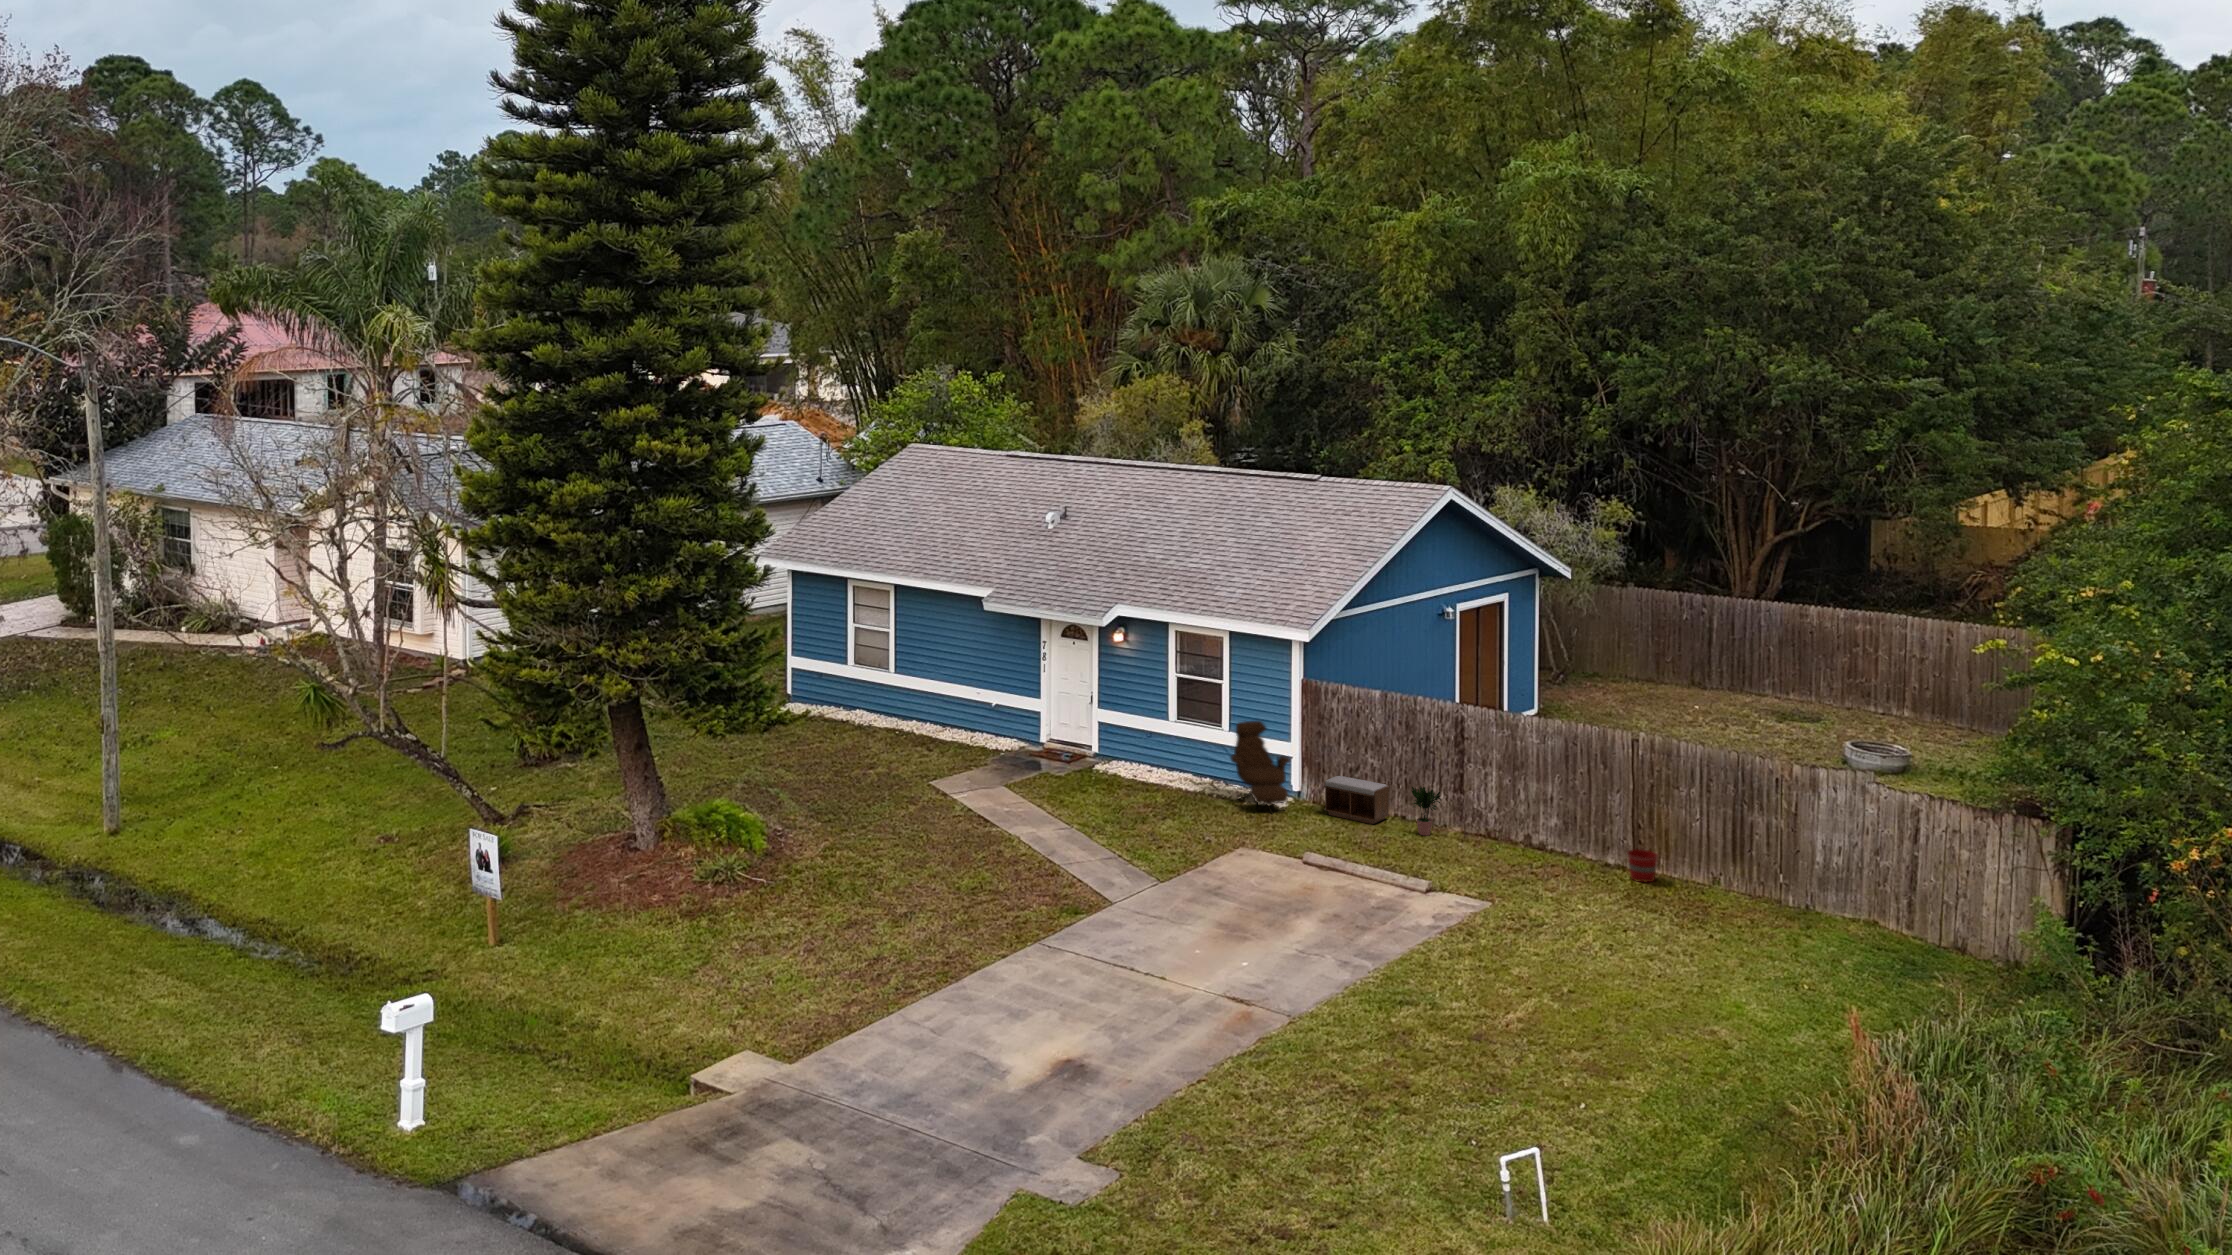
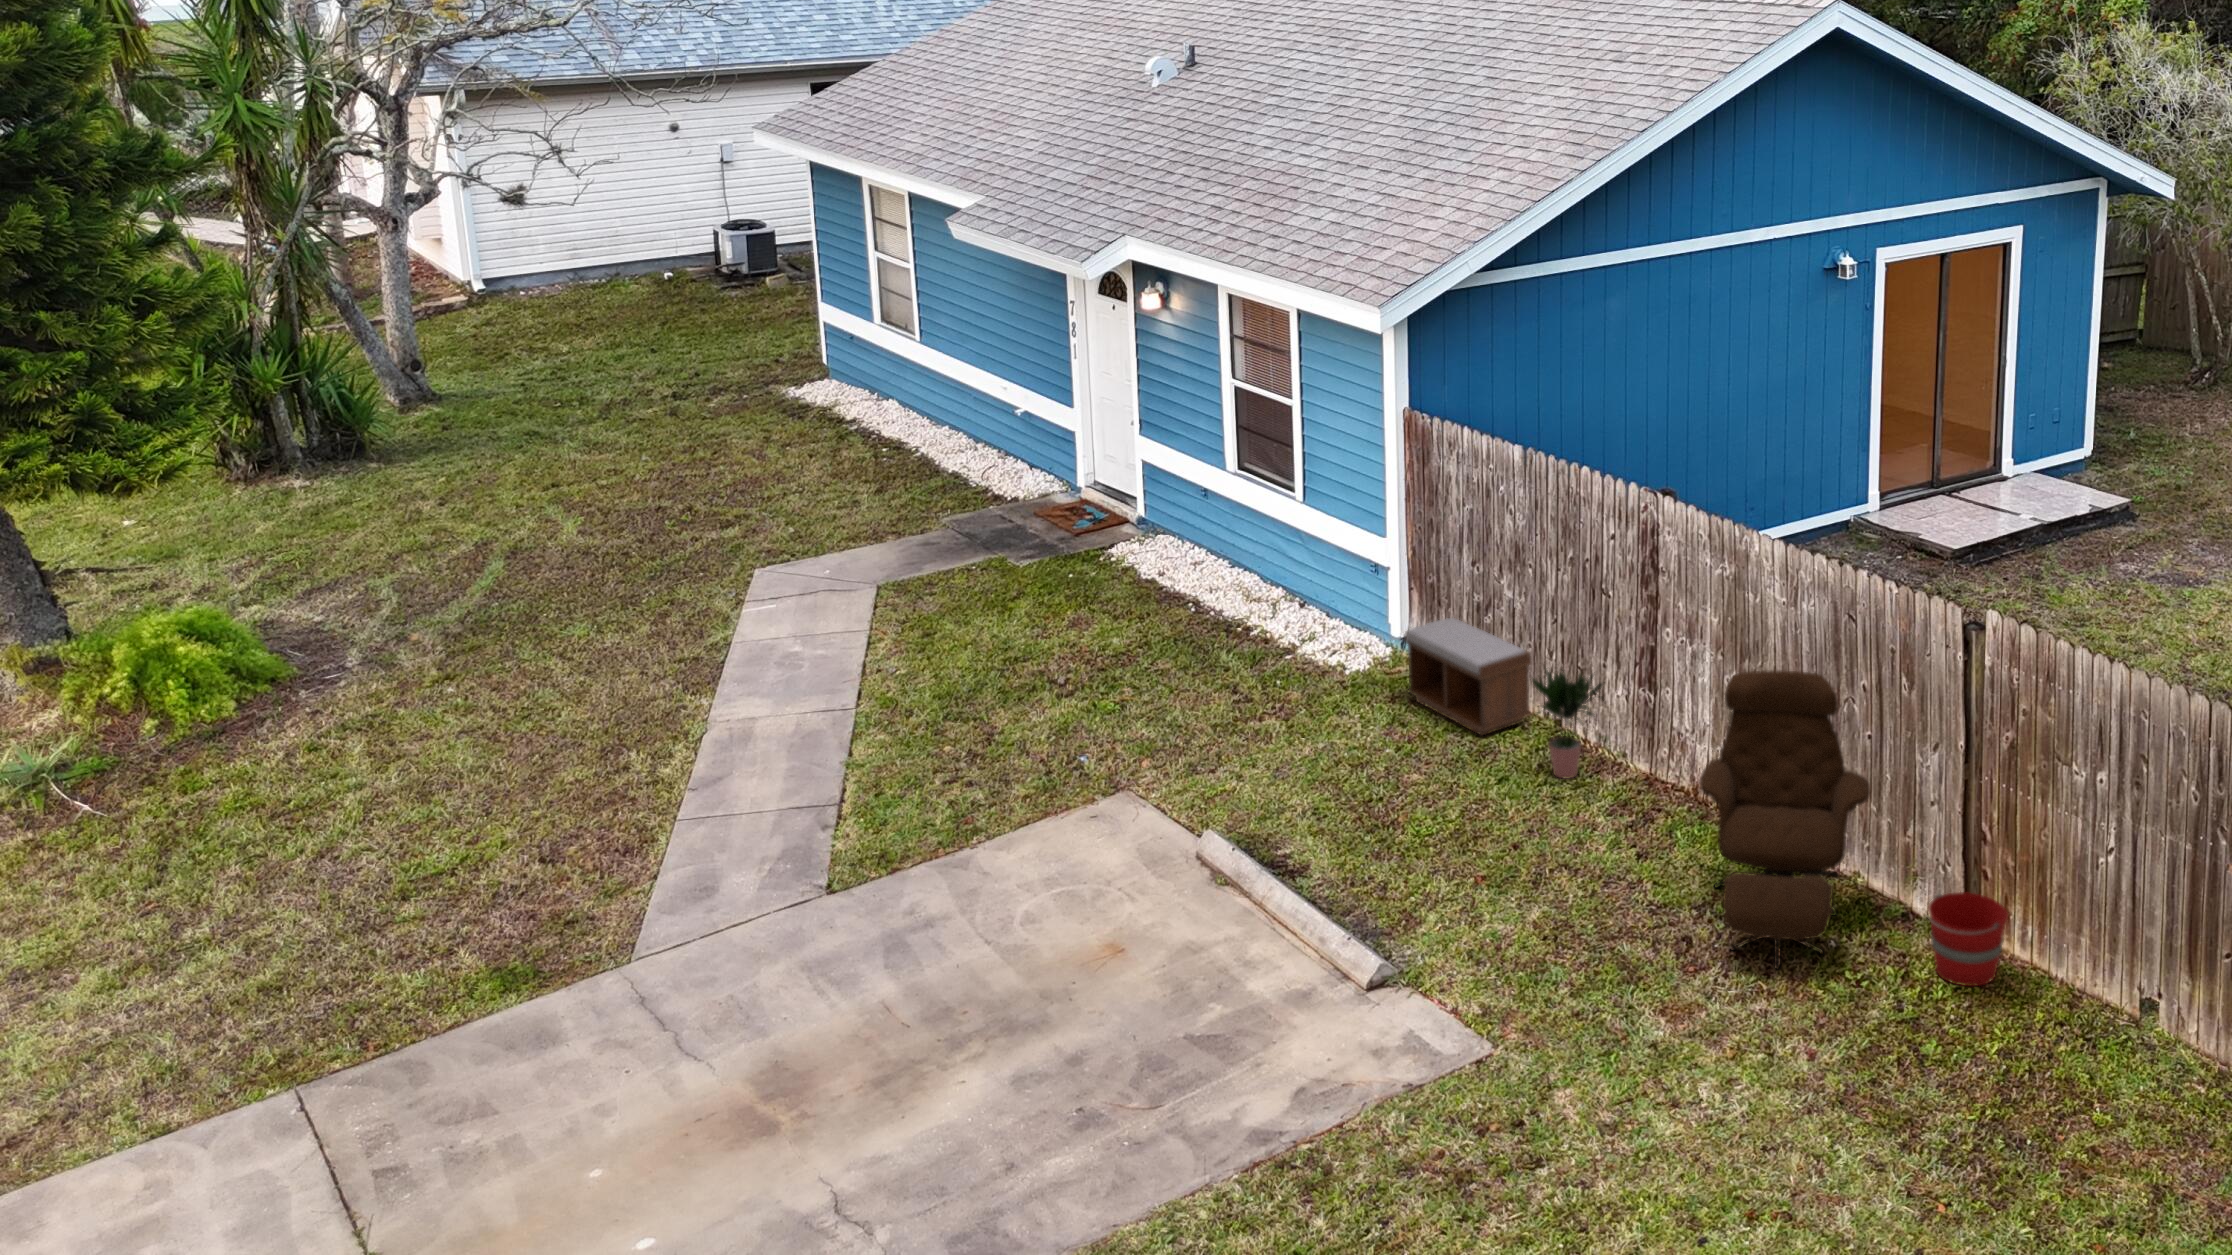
lounge chair: present [1231,721,1290,808] -> present [1700,670,1870,969]

